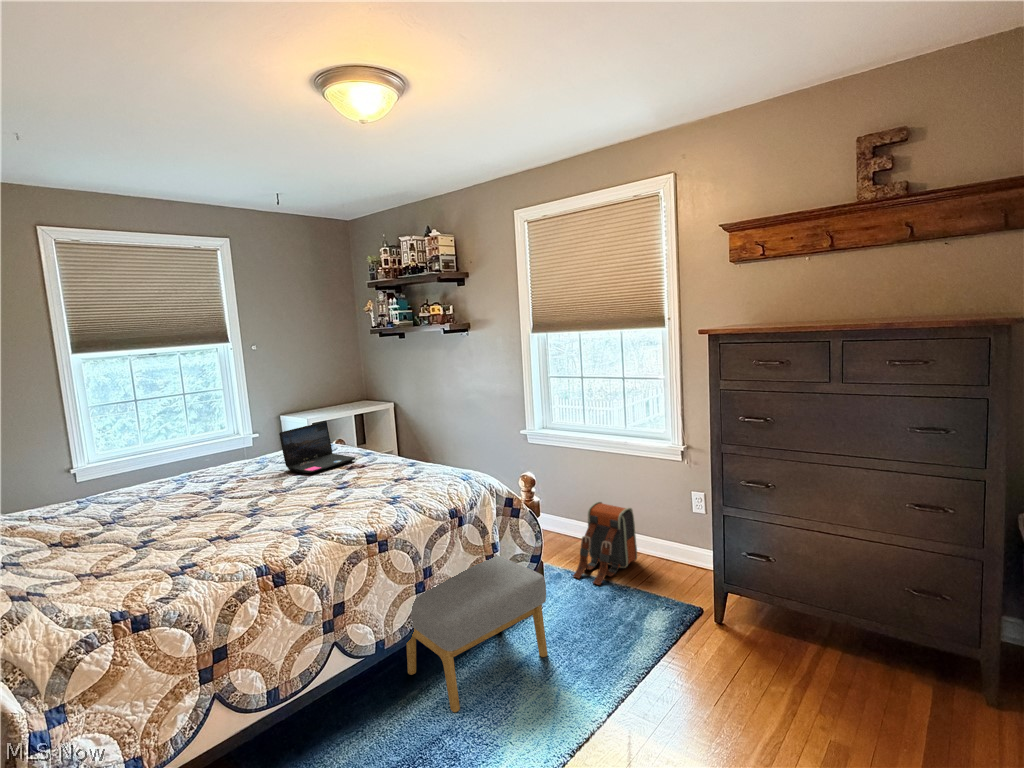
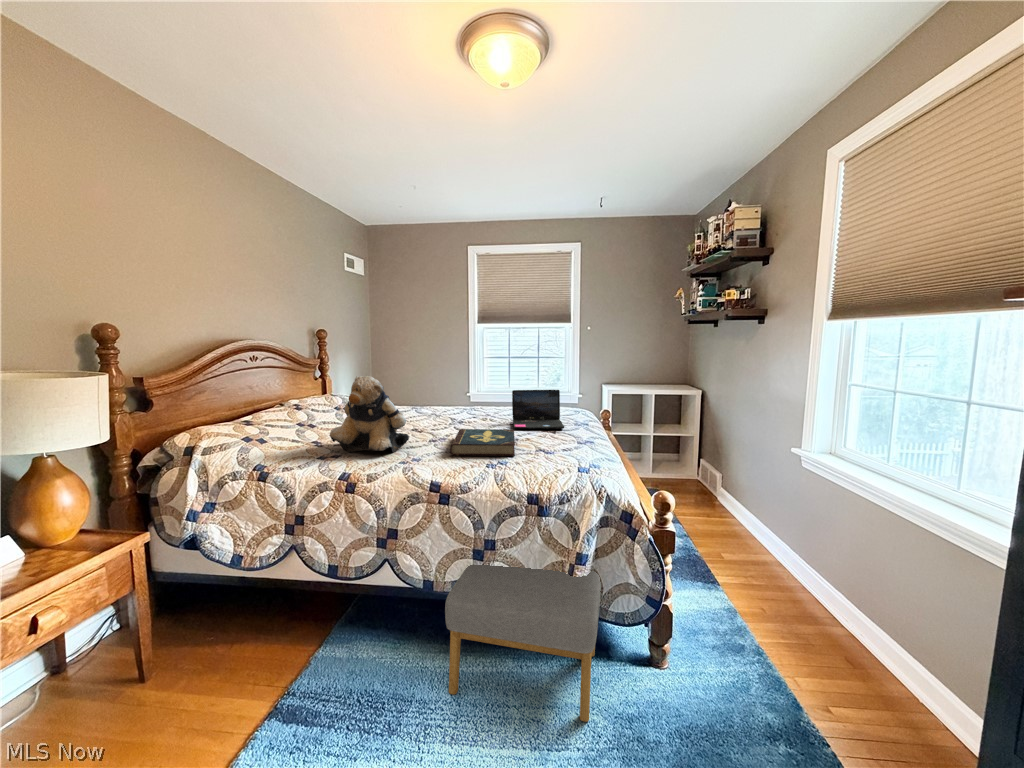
teddy bear: none [159,443,268,553] -> present [329,376,409,452]
book: none [281,471,386,509] -> present [450,429,515,456]
backpack: present [573,502,637,585] -> none [751,586,909,715]

